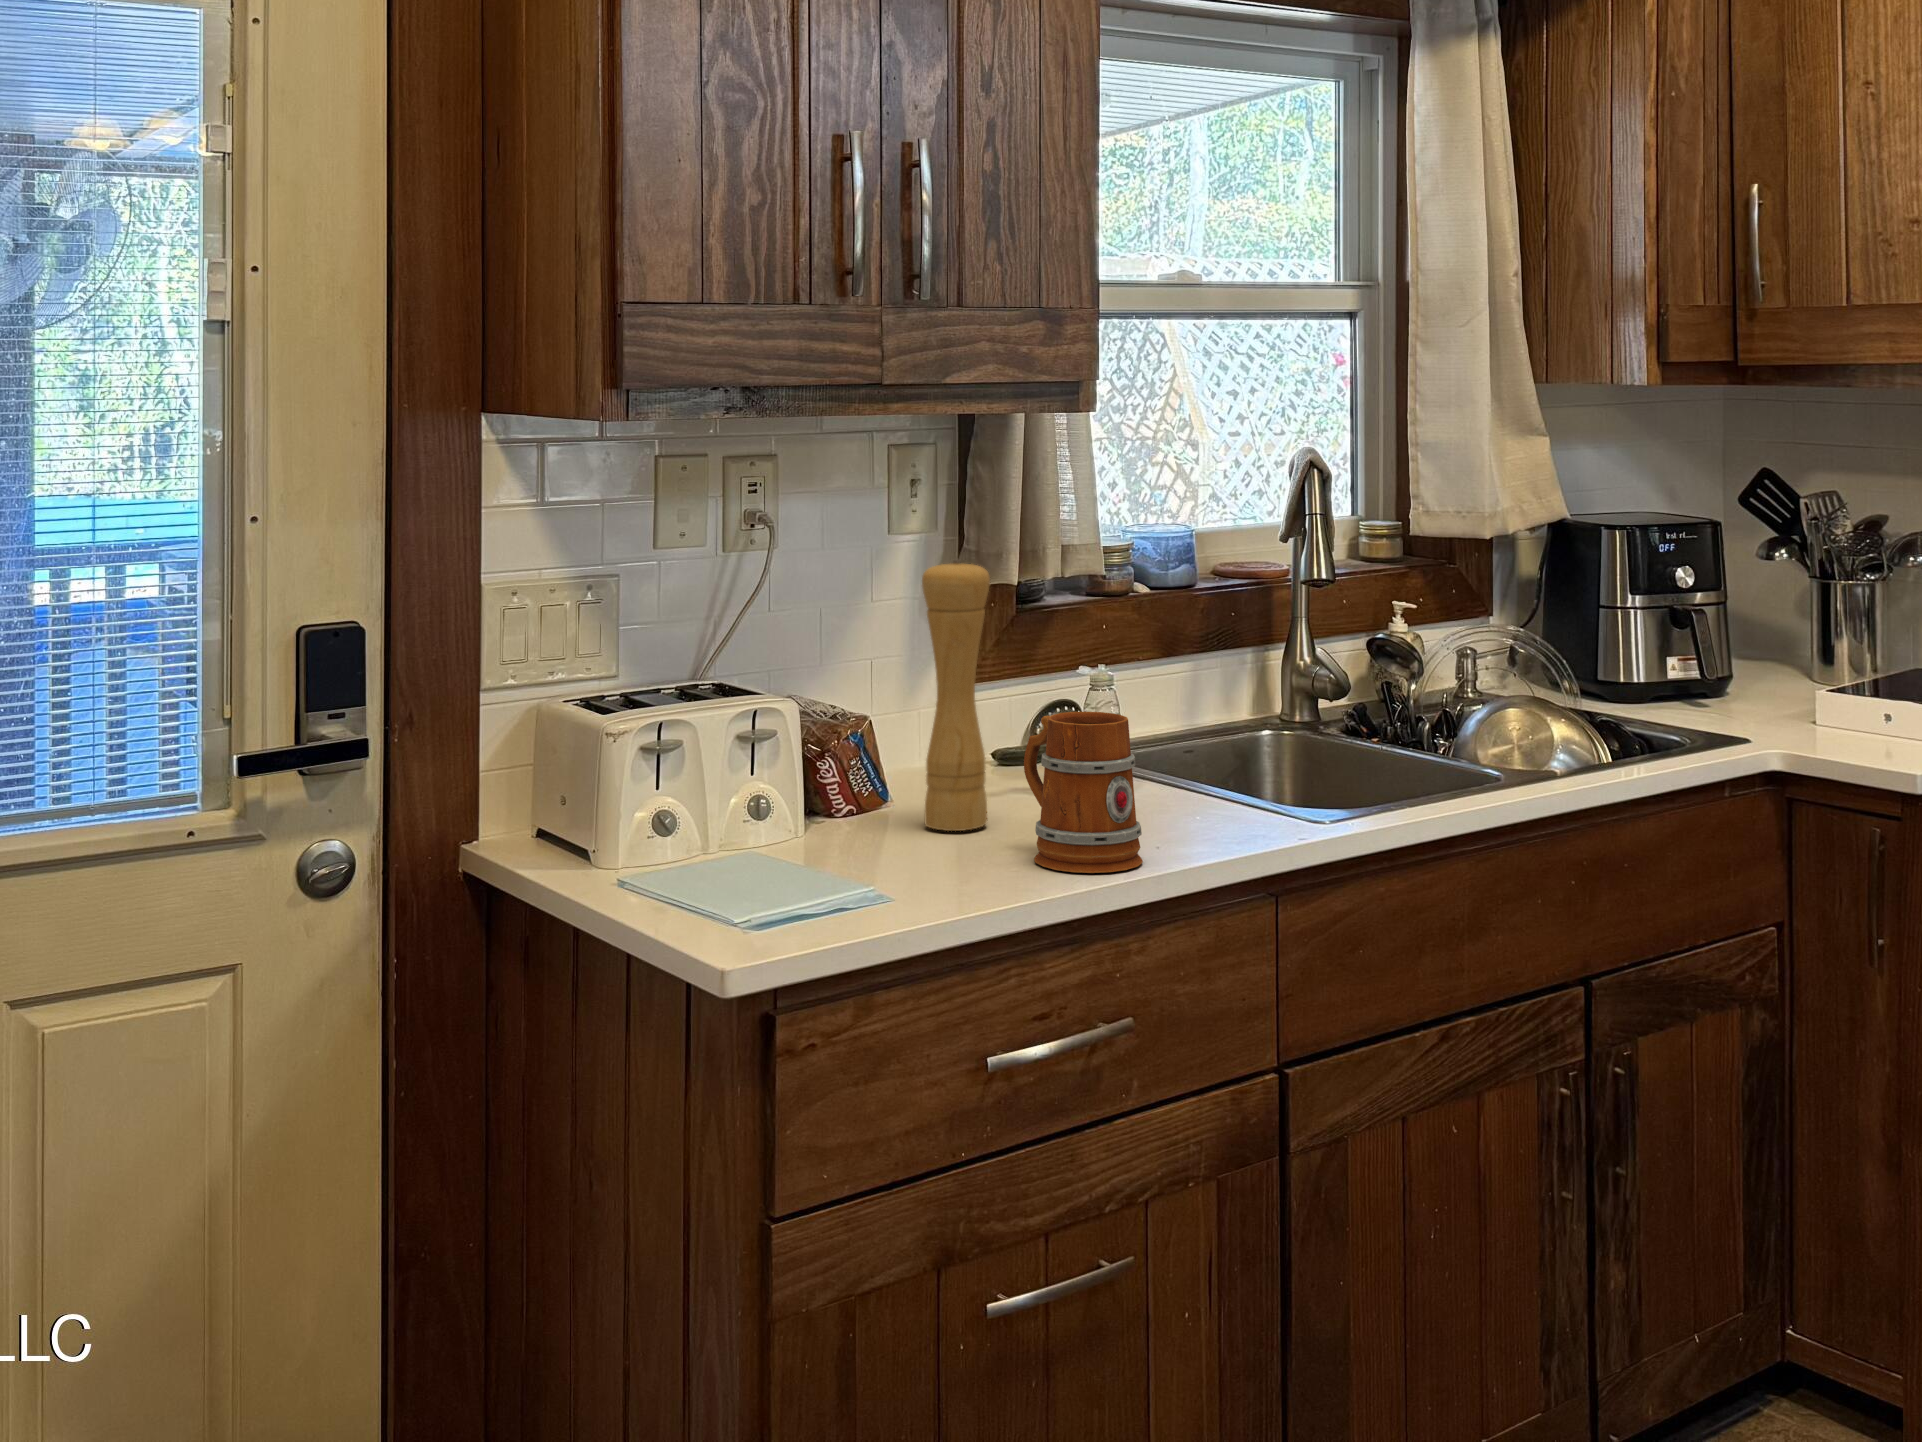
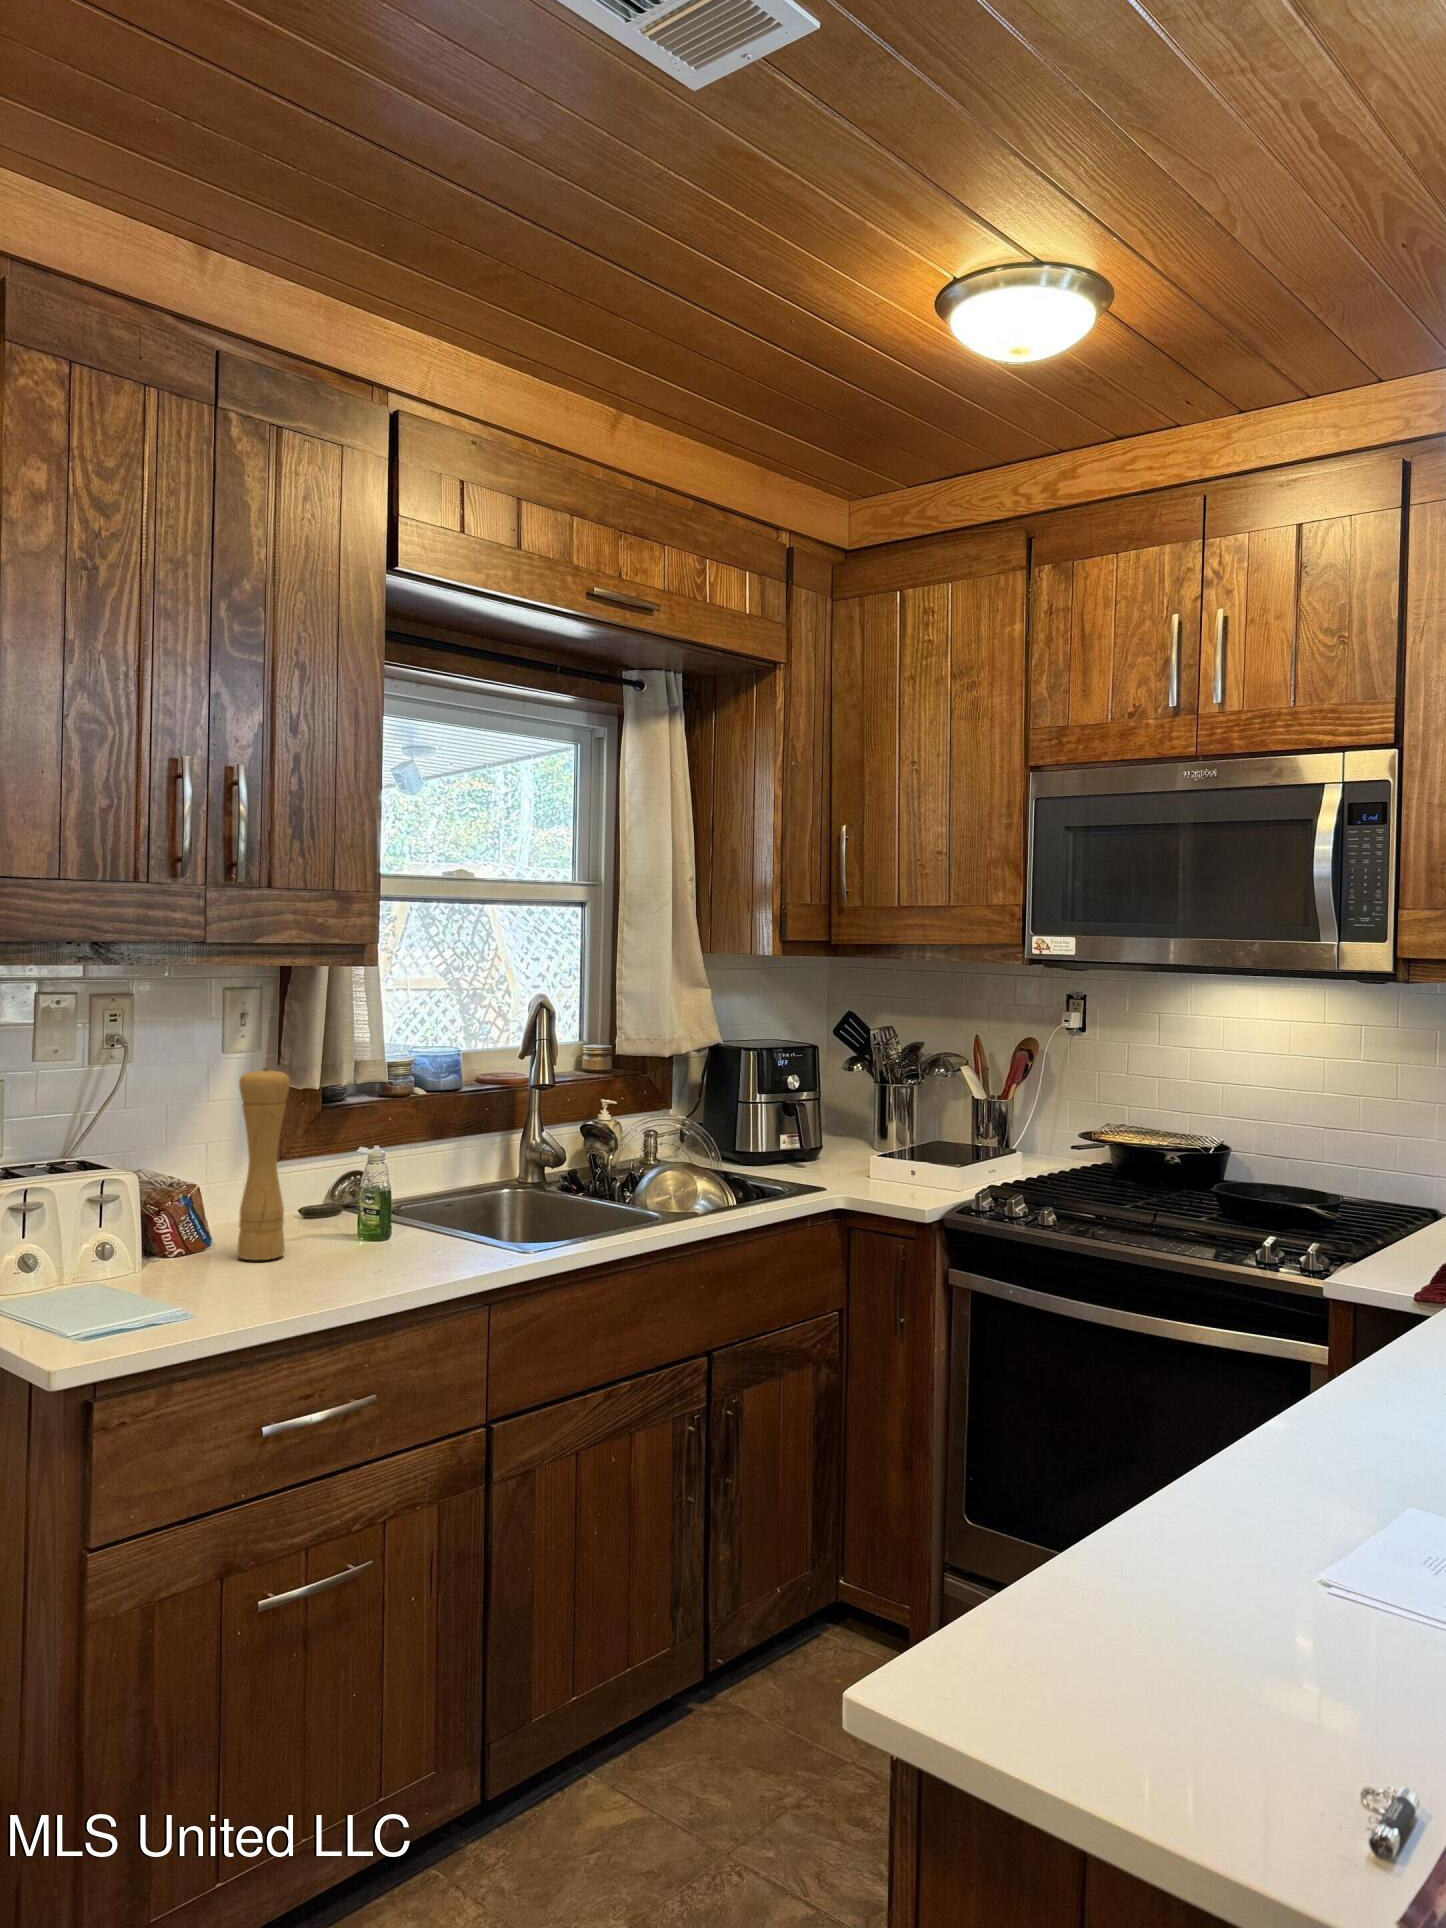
mug: present [1024,712,1143,873] -> none [307,1175,389,1289]

